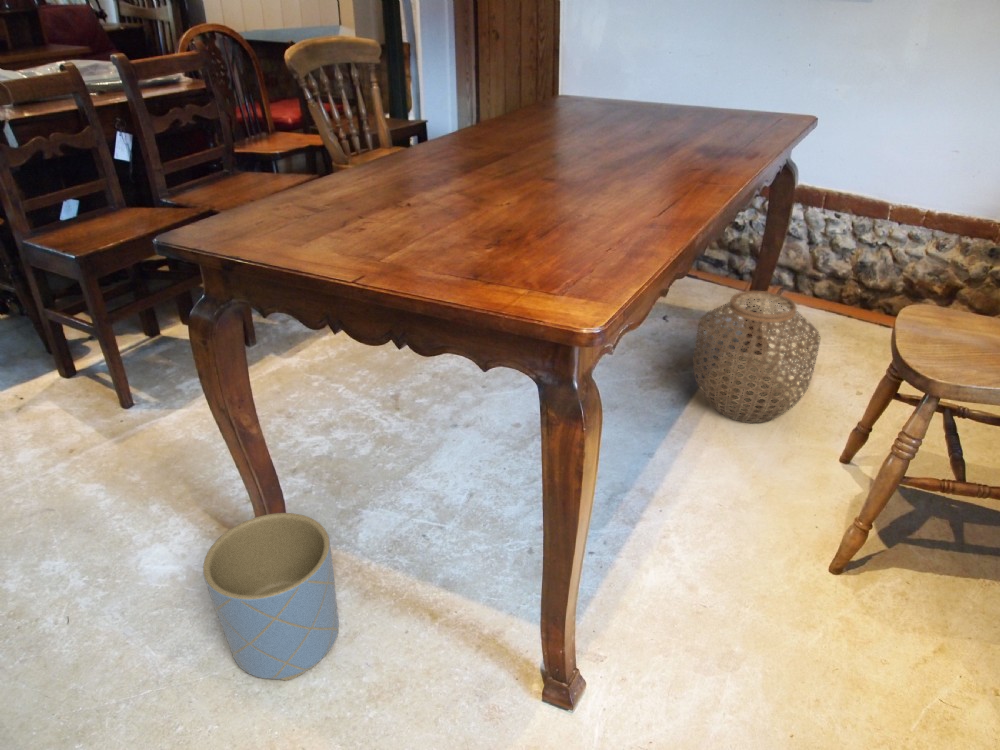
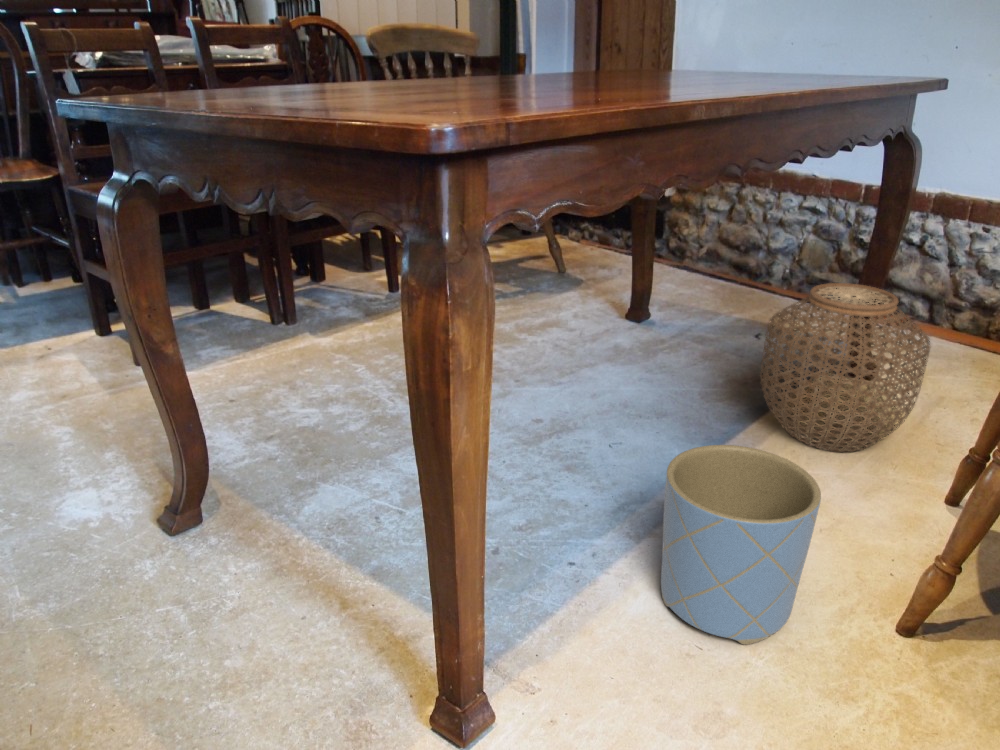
planter: present [203,513,339,681] -> present [661,445,821,645]

